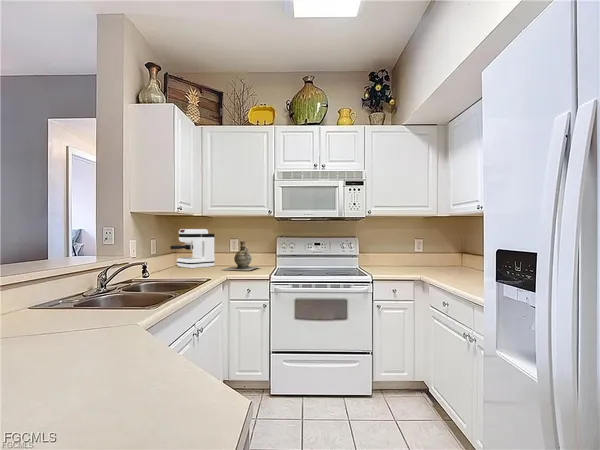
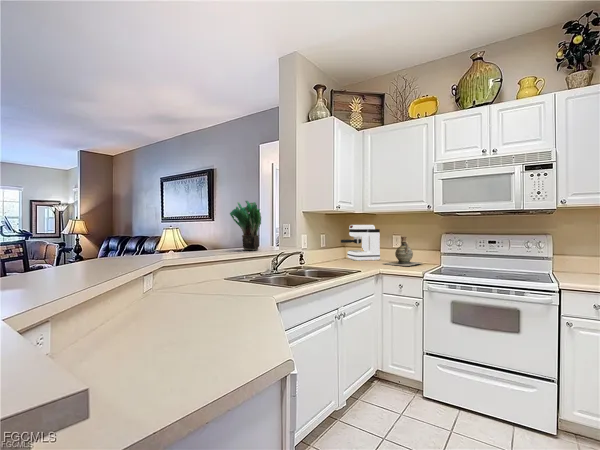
potted plant: none [47,197,89,262] -> present [230,201,261,250]

